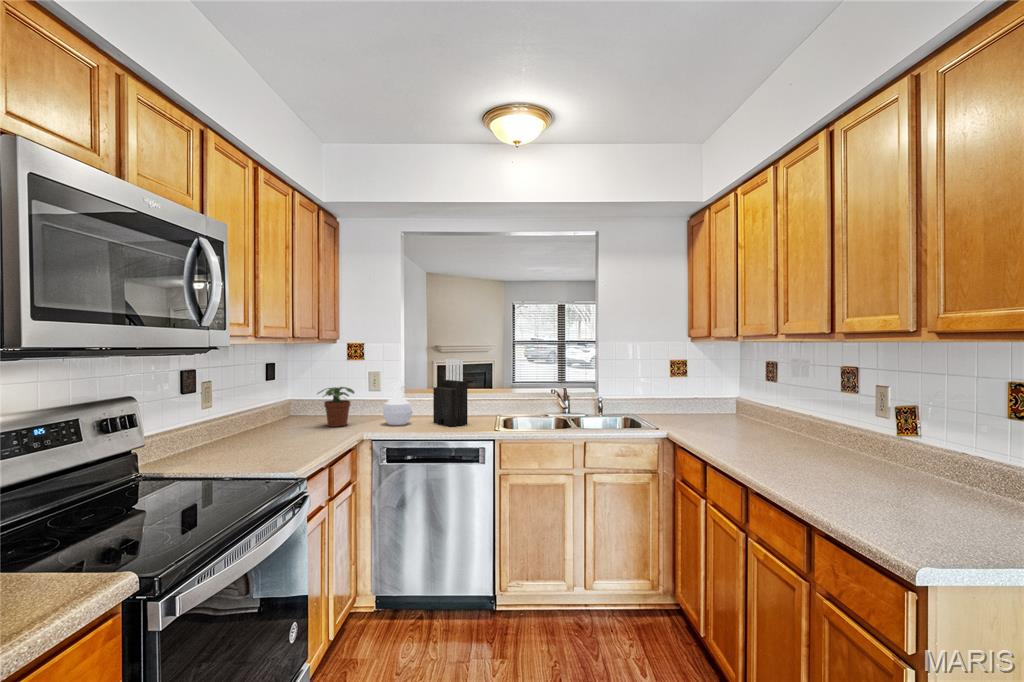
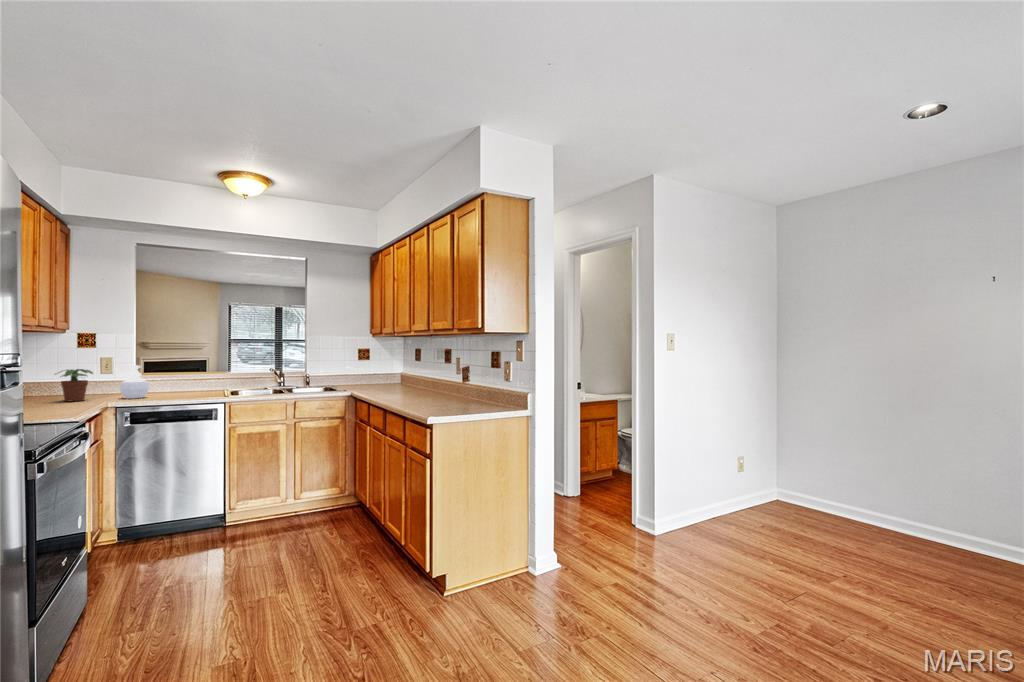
knife block: present [433,359,468,426] -> none [168,347,200,397]

